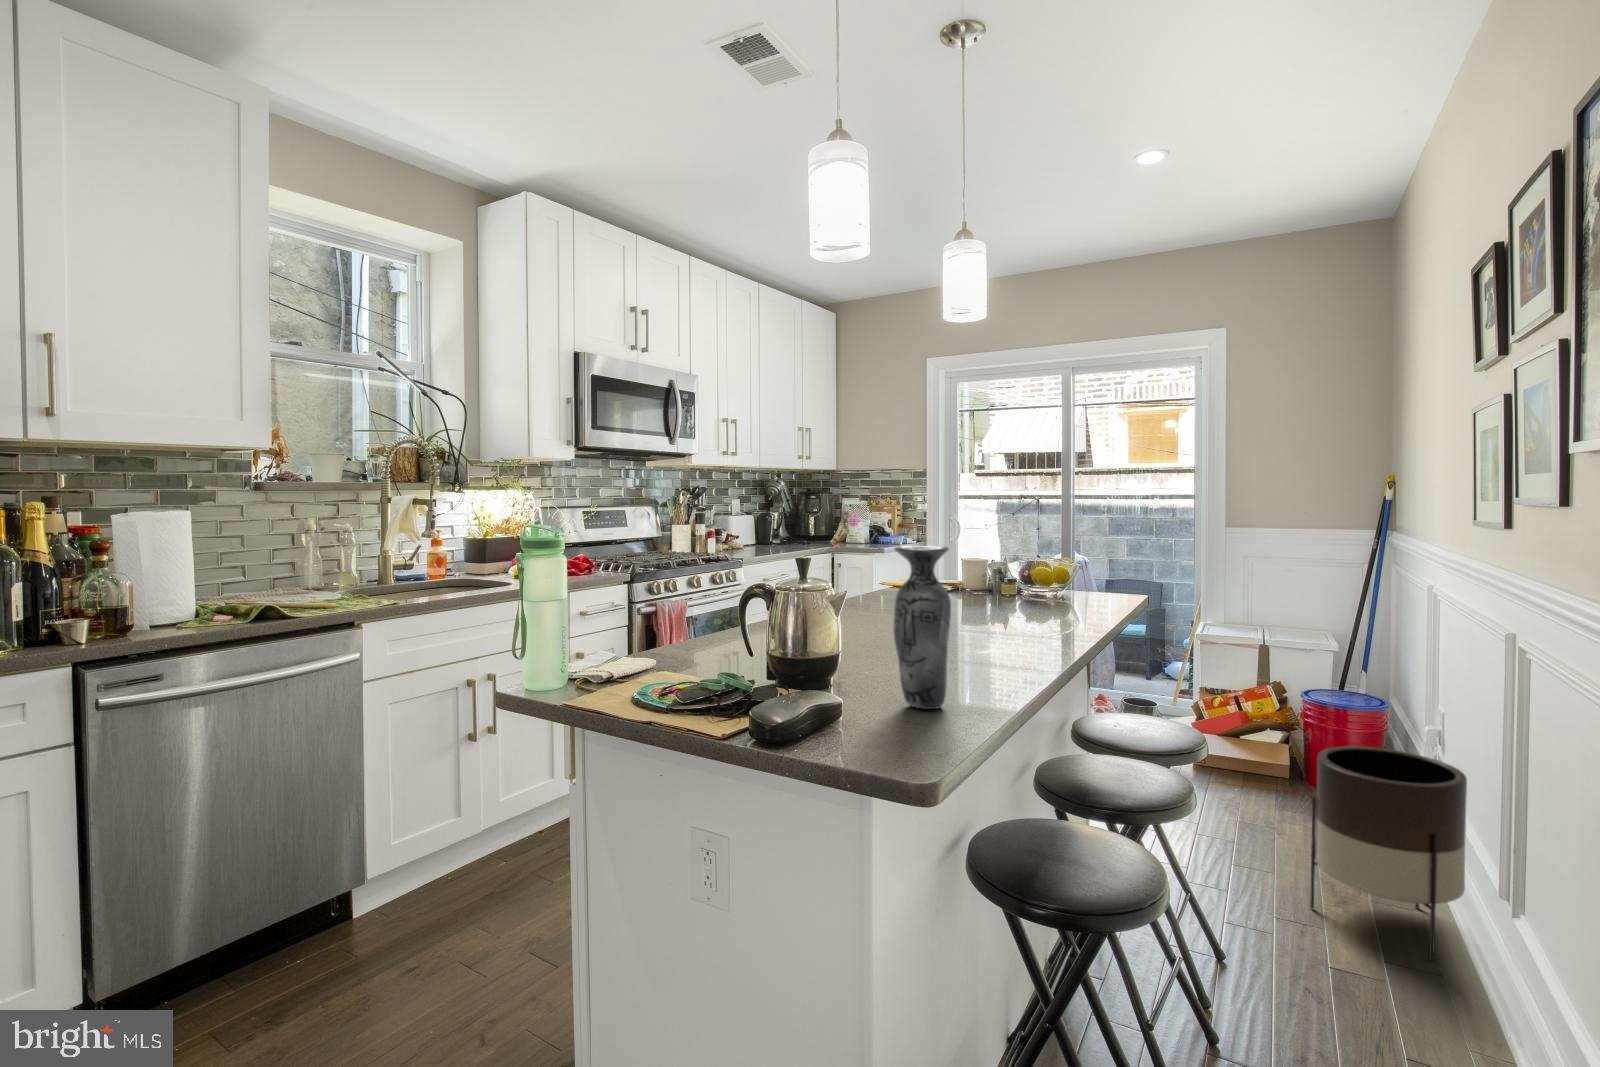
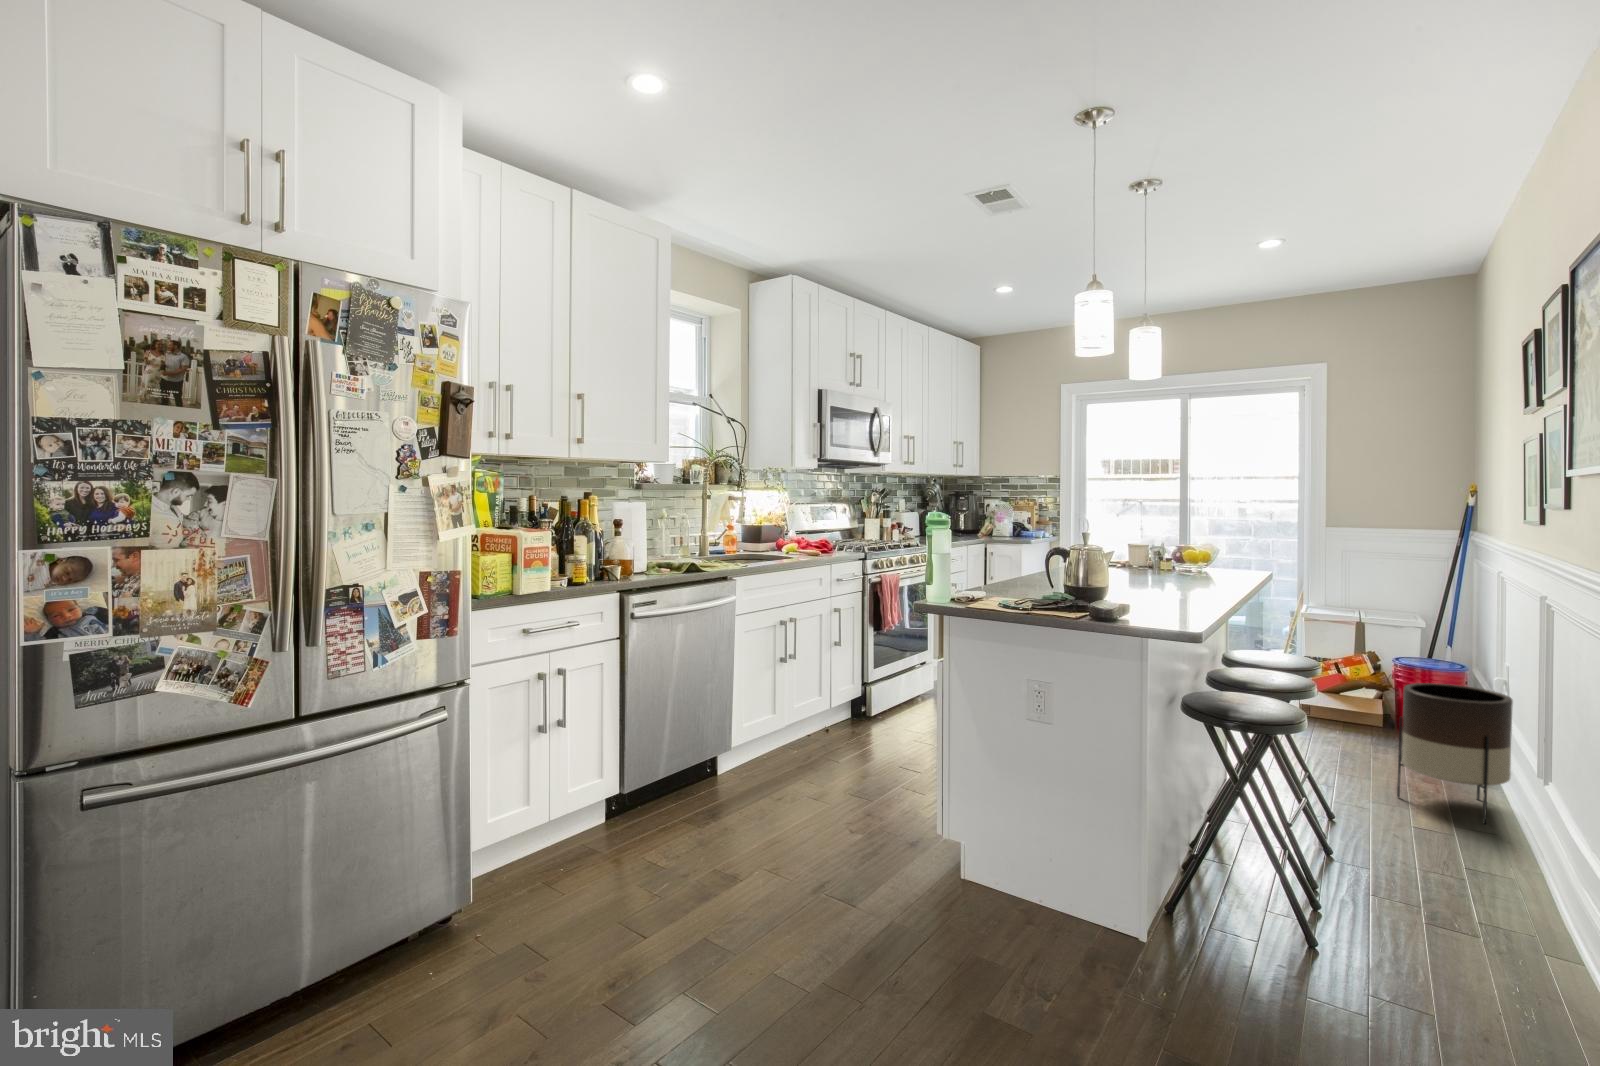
vase: present [893,546,951,709] -> none [1148,526,1183,618]

